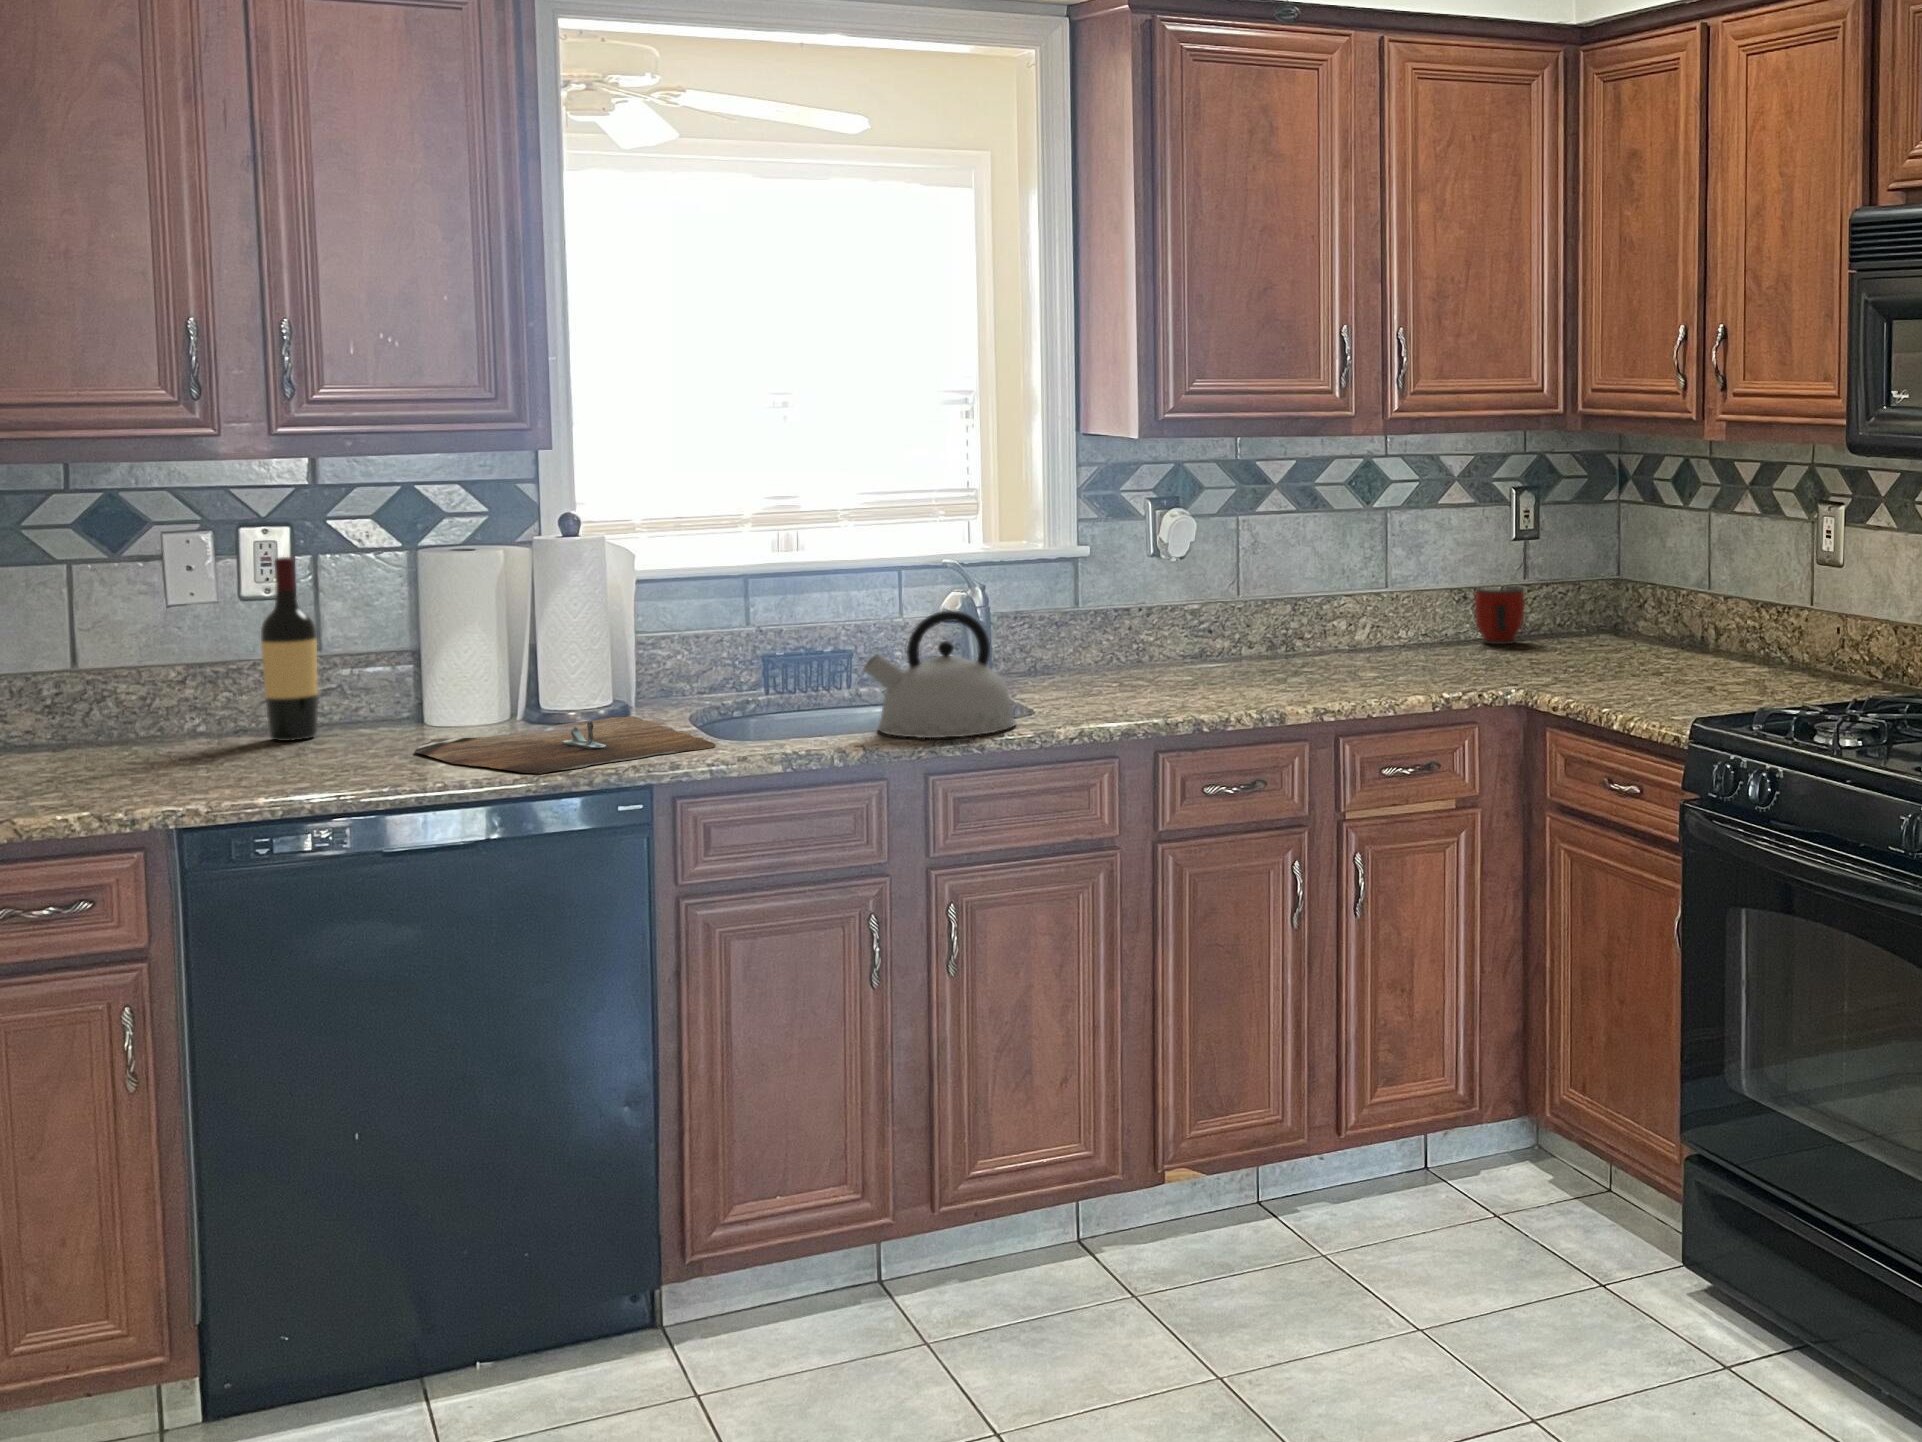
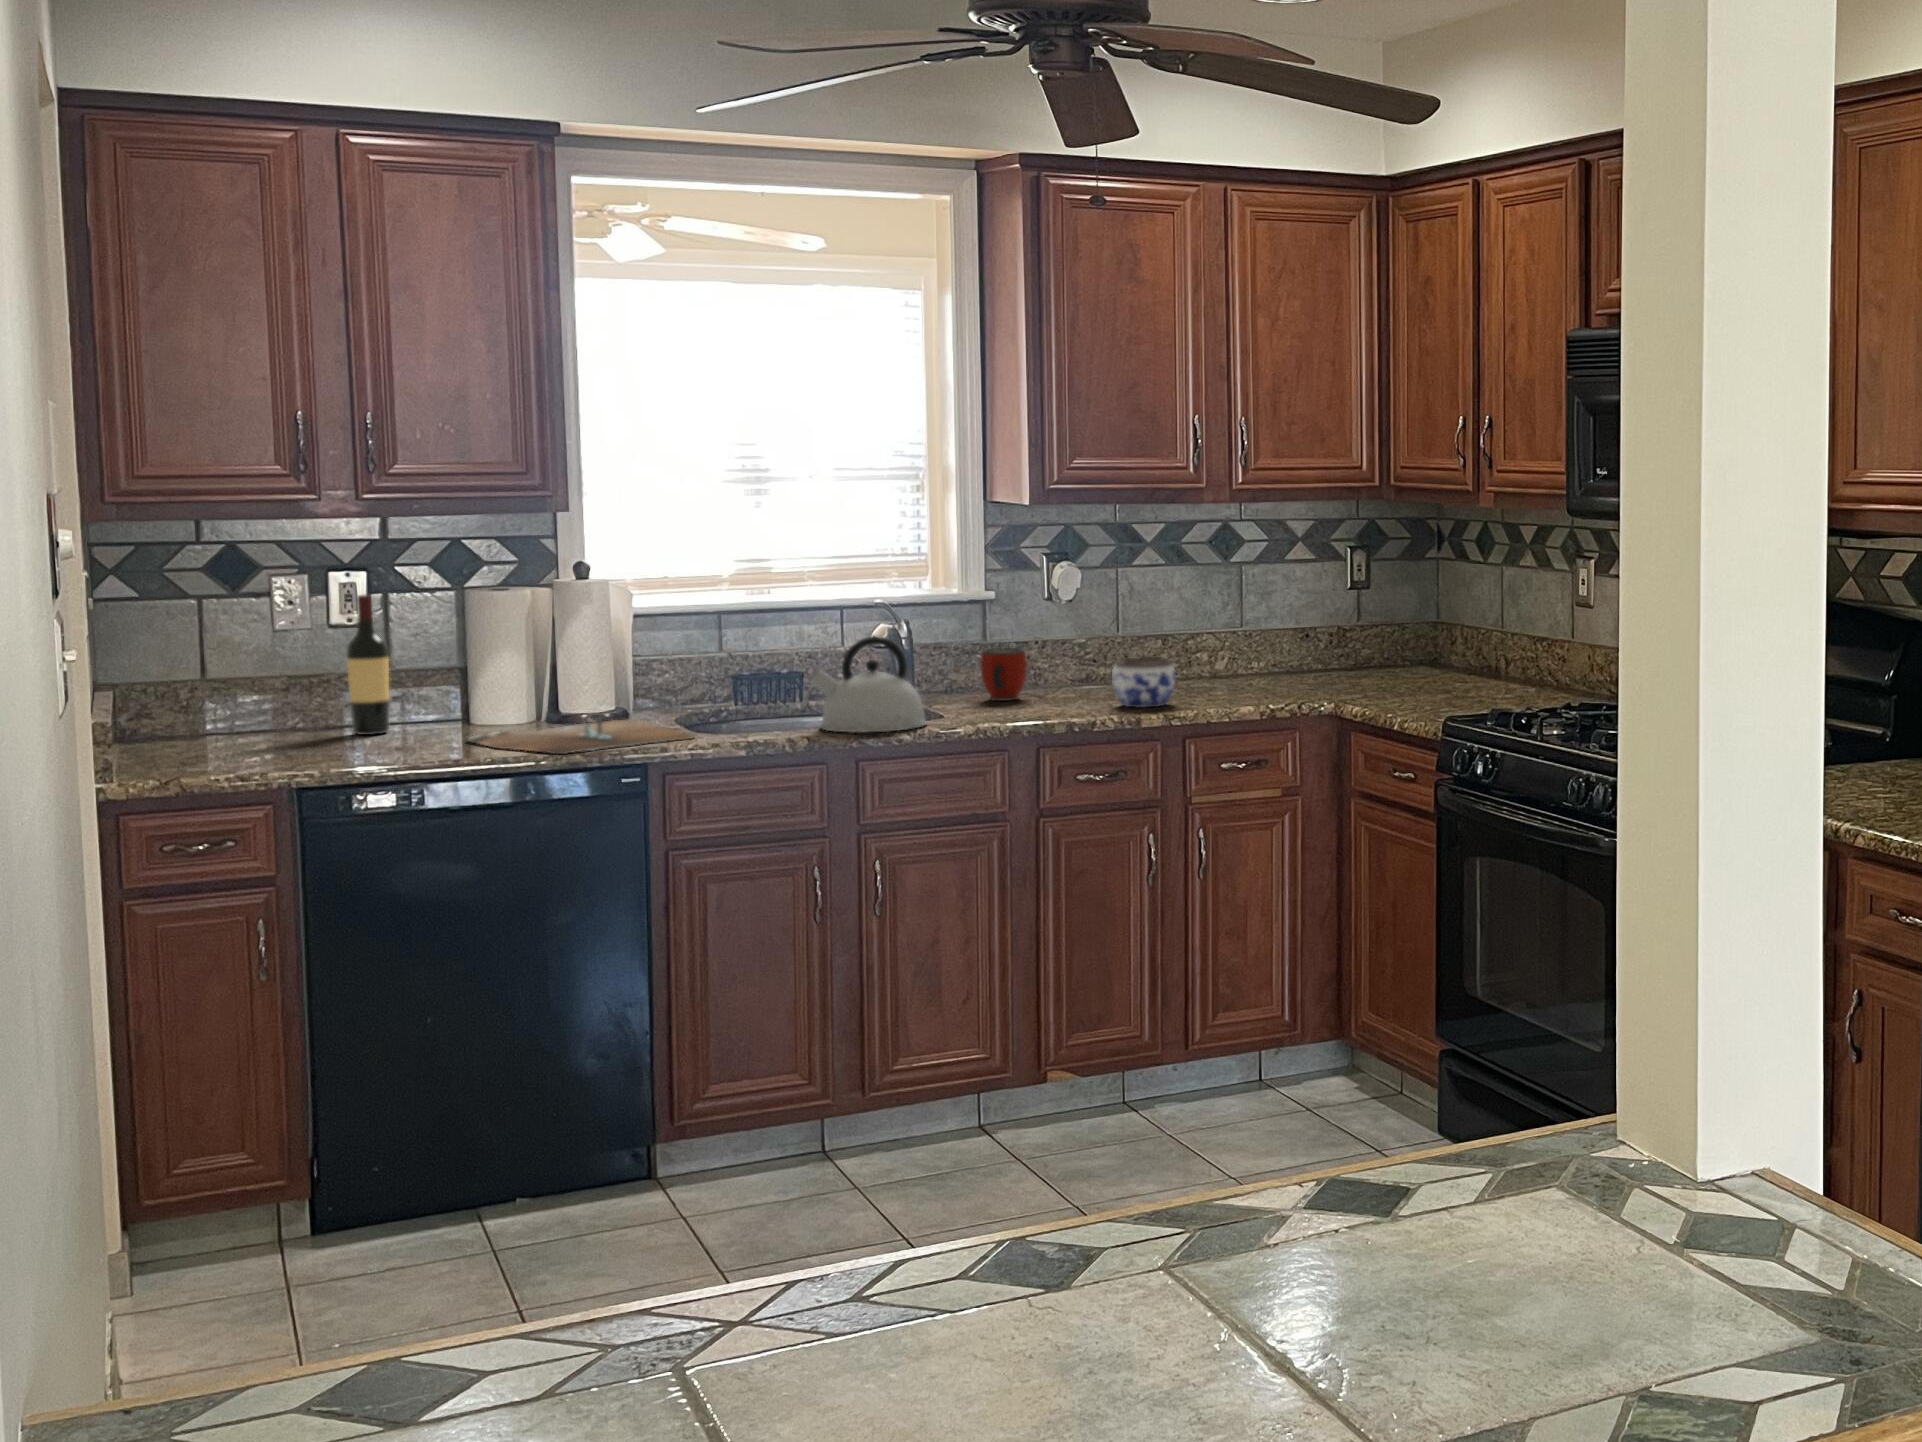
mug: present [1474,585,1525,644] -> present [980,648,1027,701]
jar: none [1245,631,1326,697] -> present [1112,657,1175,707]

